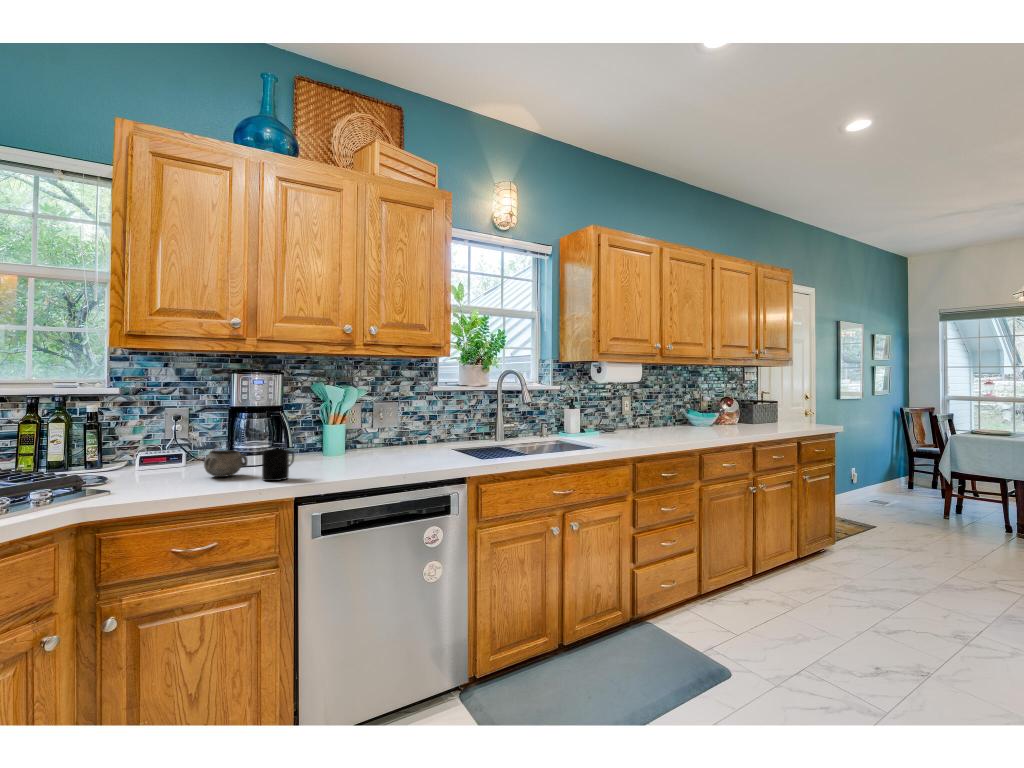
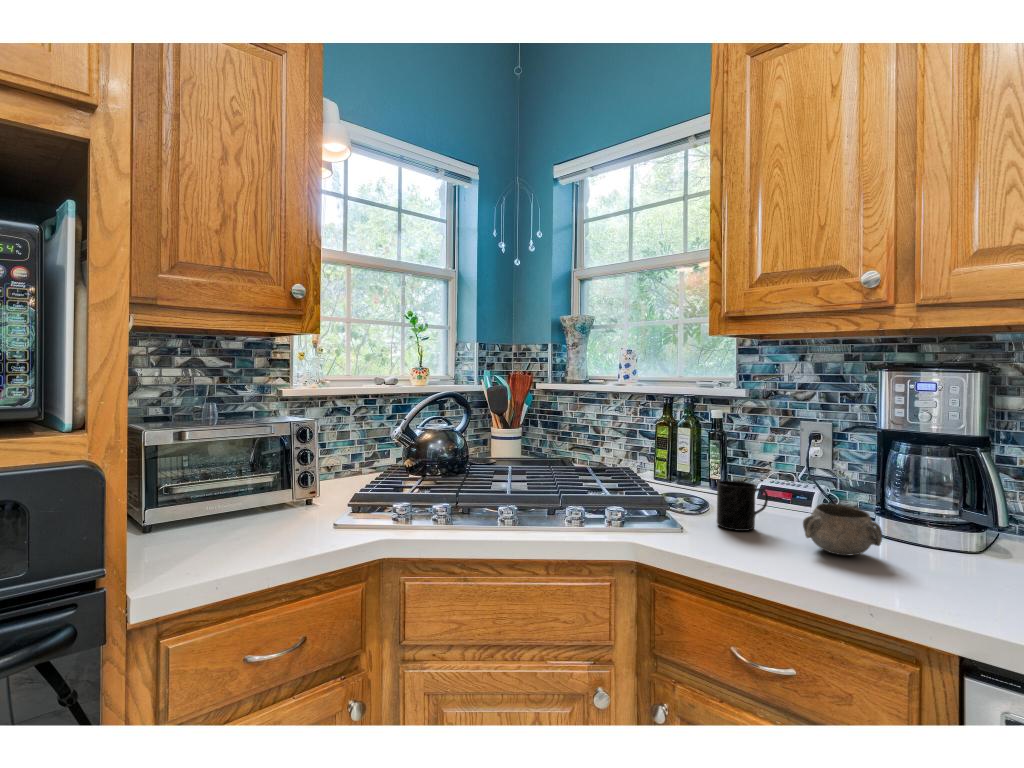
mug: present [262,449,294,481] -> present [717,480,768,531]

